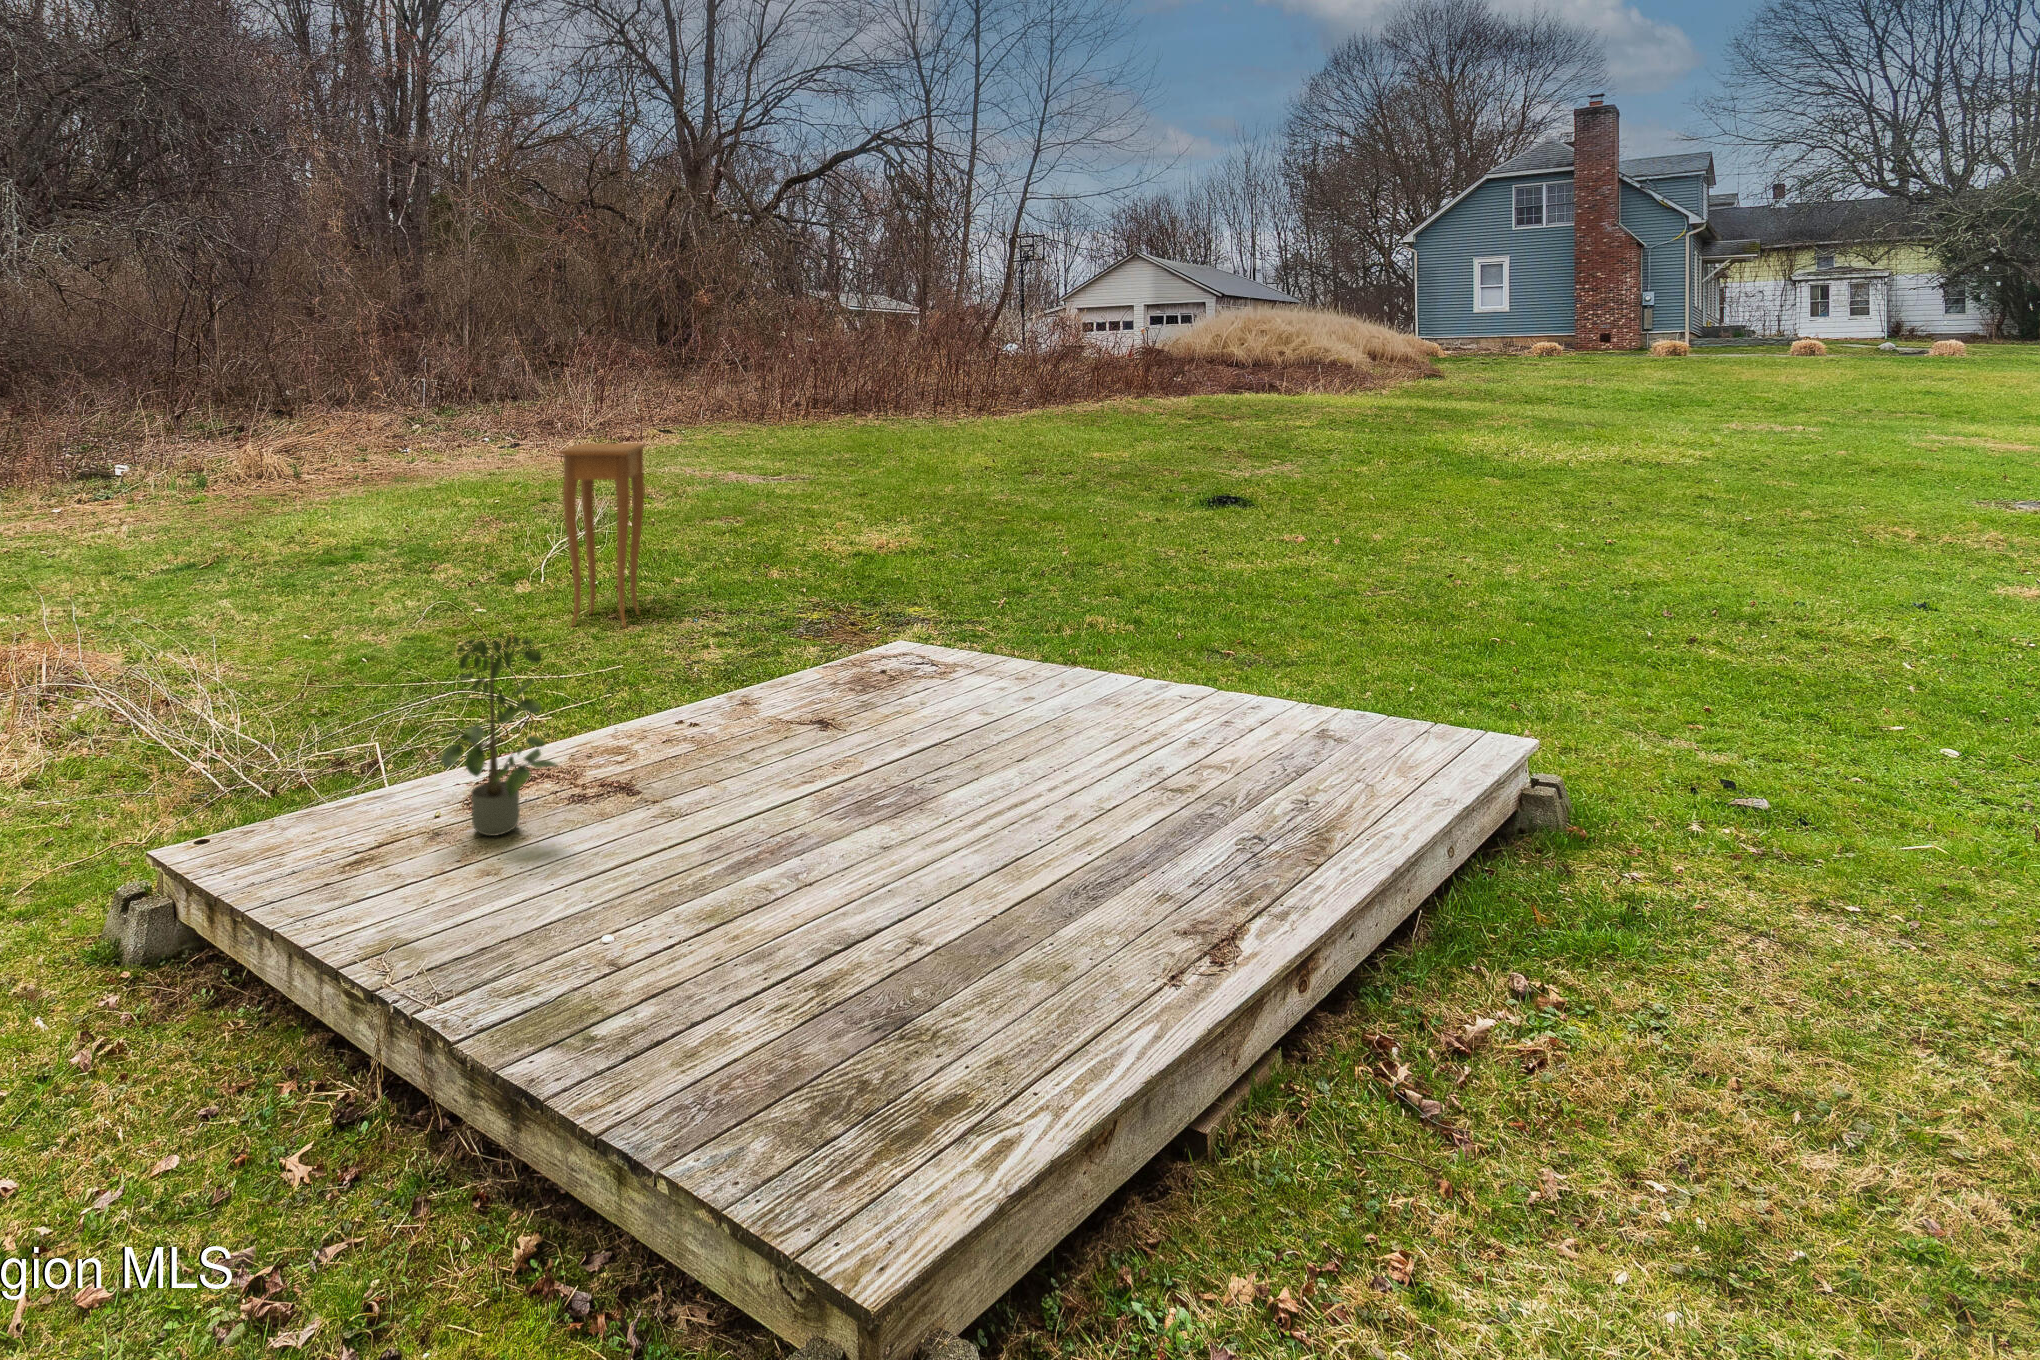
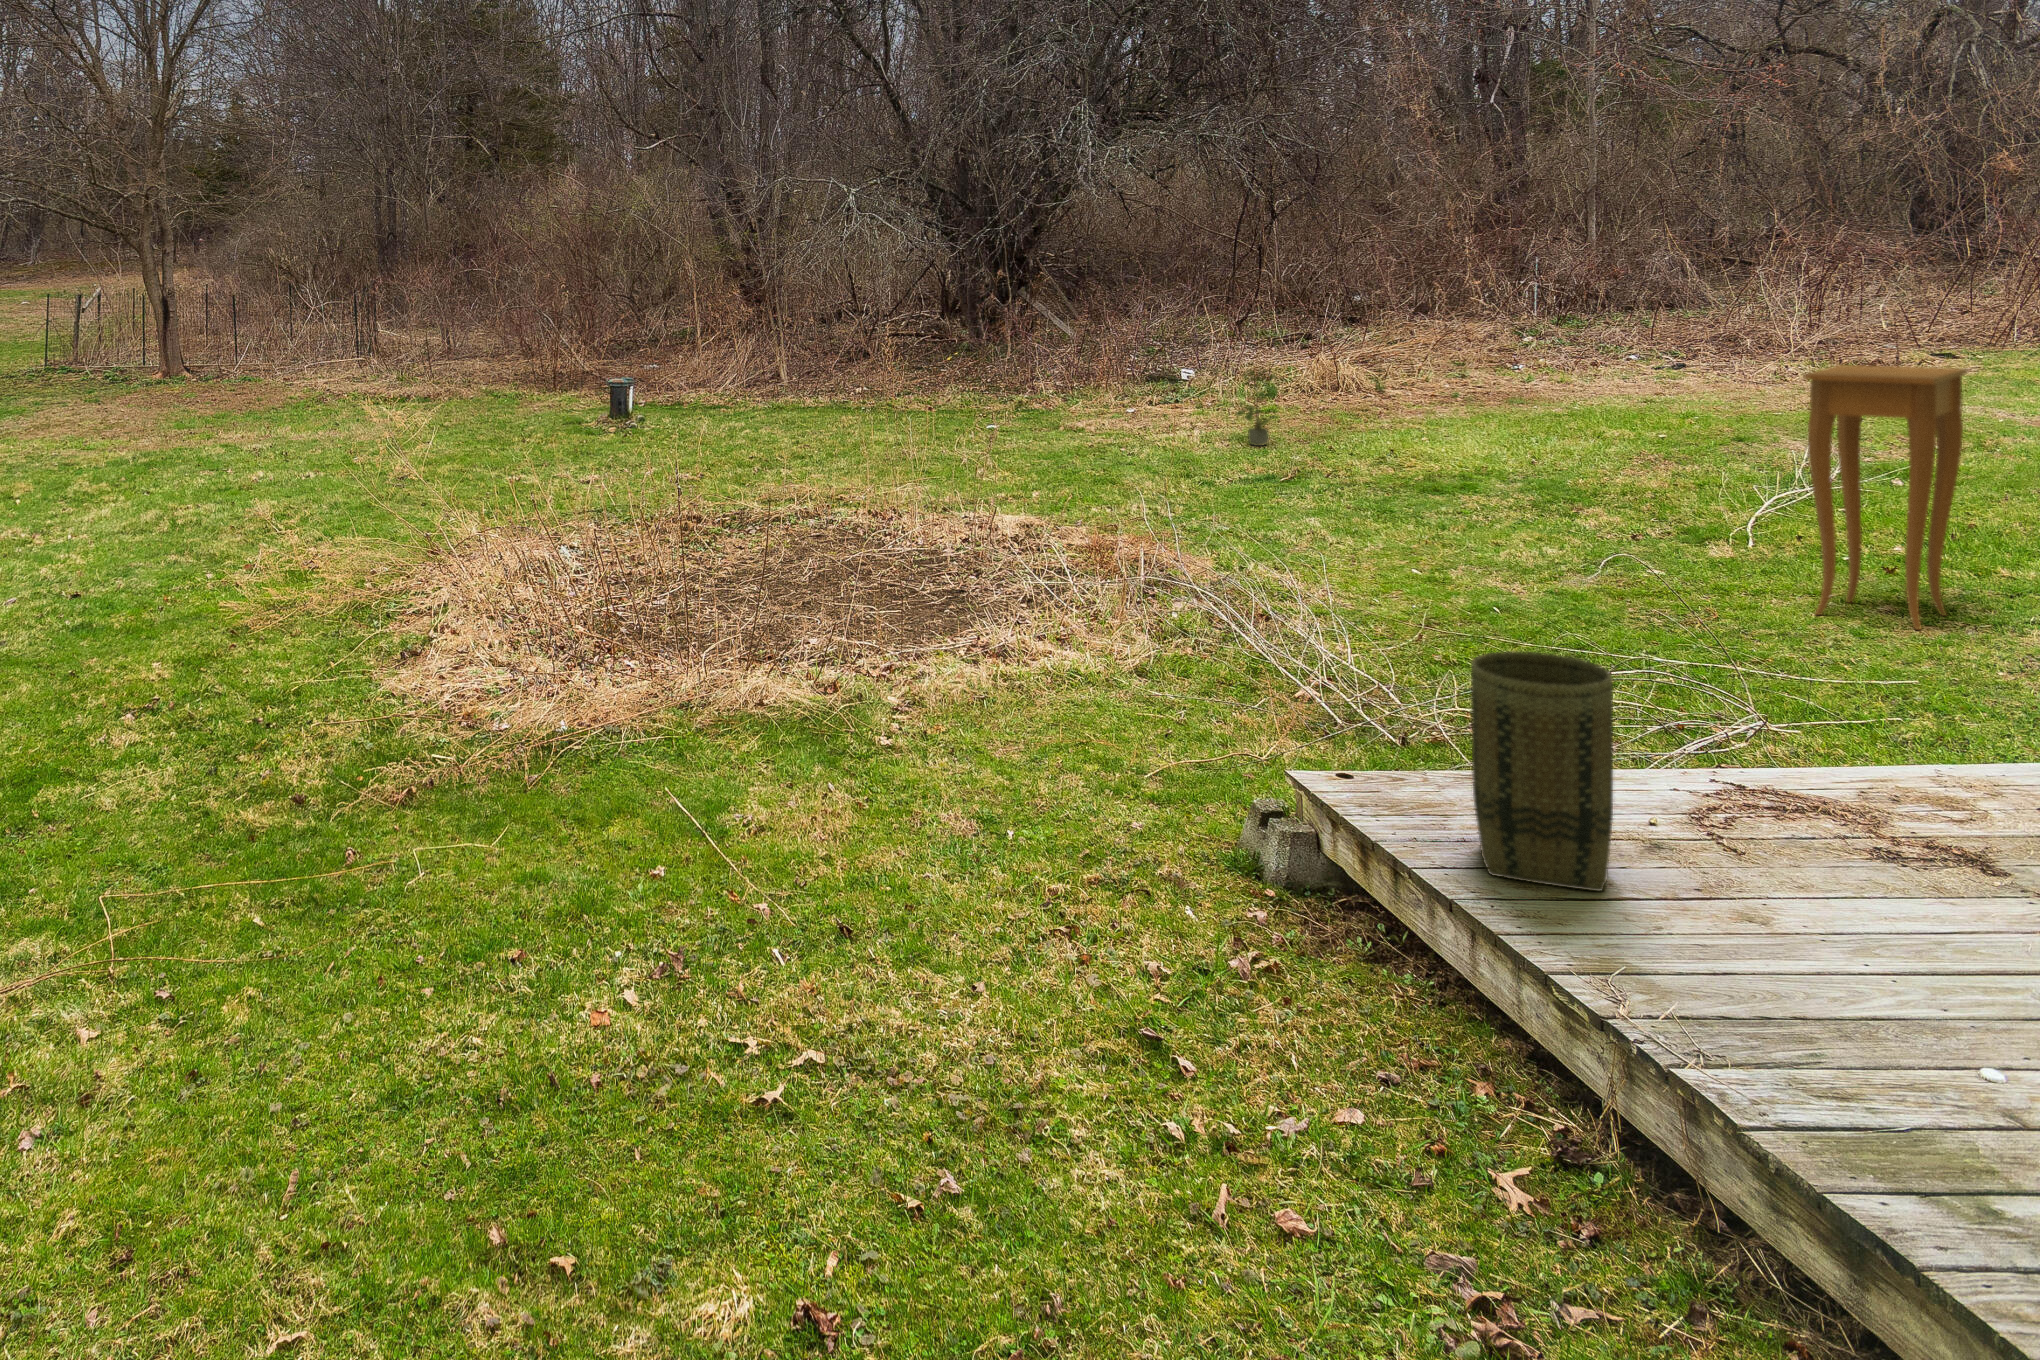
potted plant: present [441,633,557,836] -> present [1236,369,1276,446]
basket: none [292,692,398,896] -> present [1471,651,1613,891]

